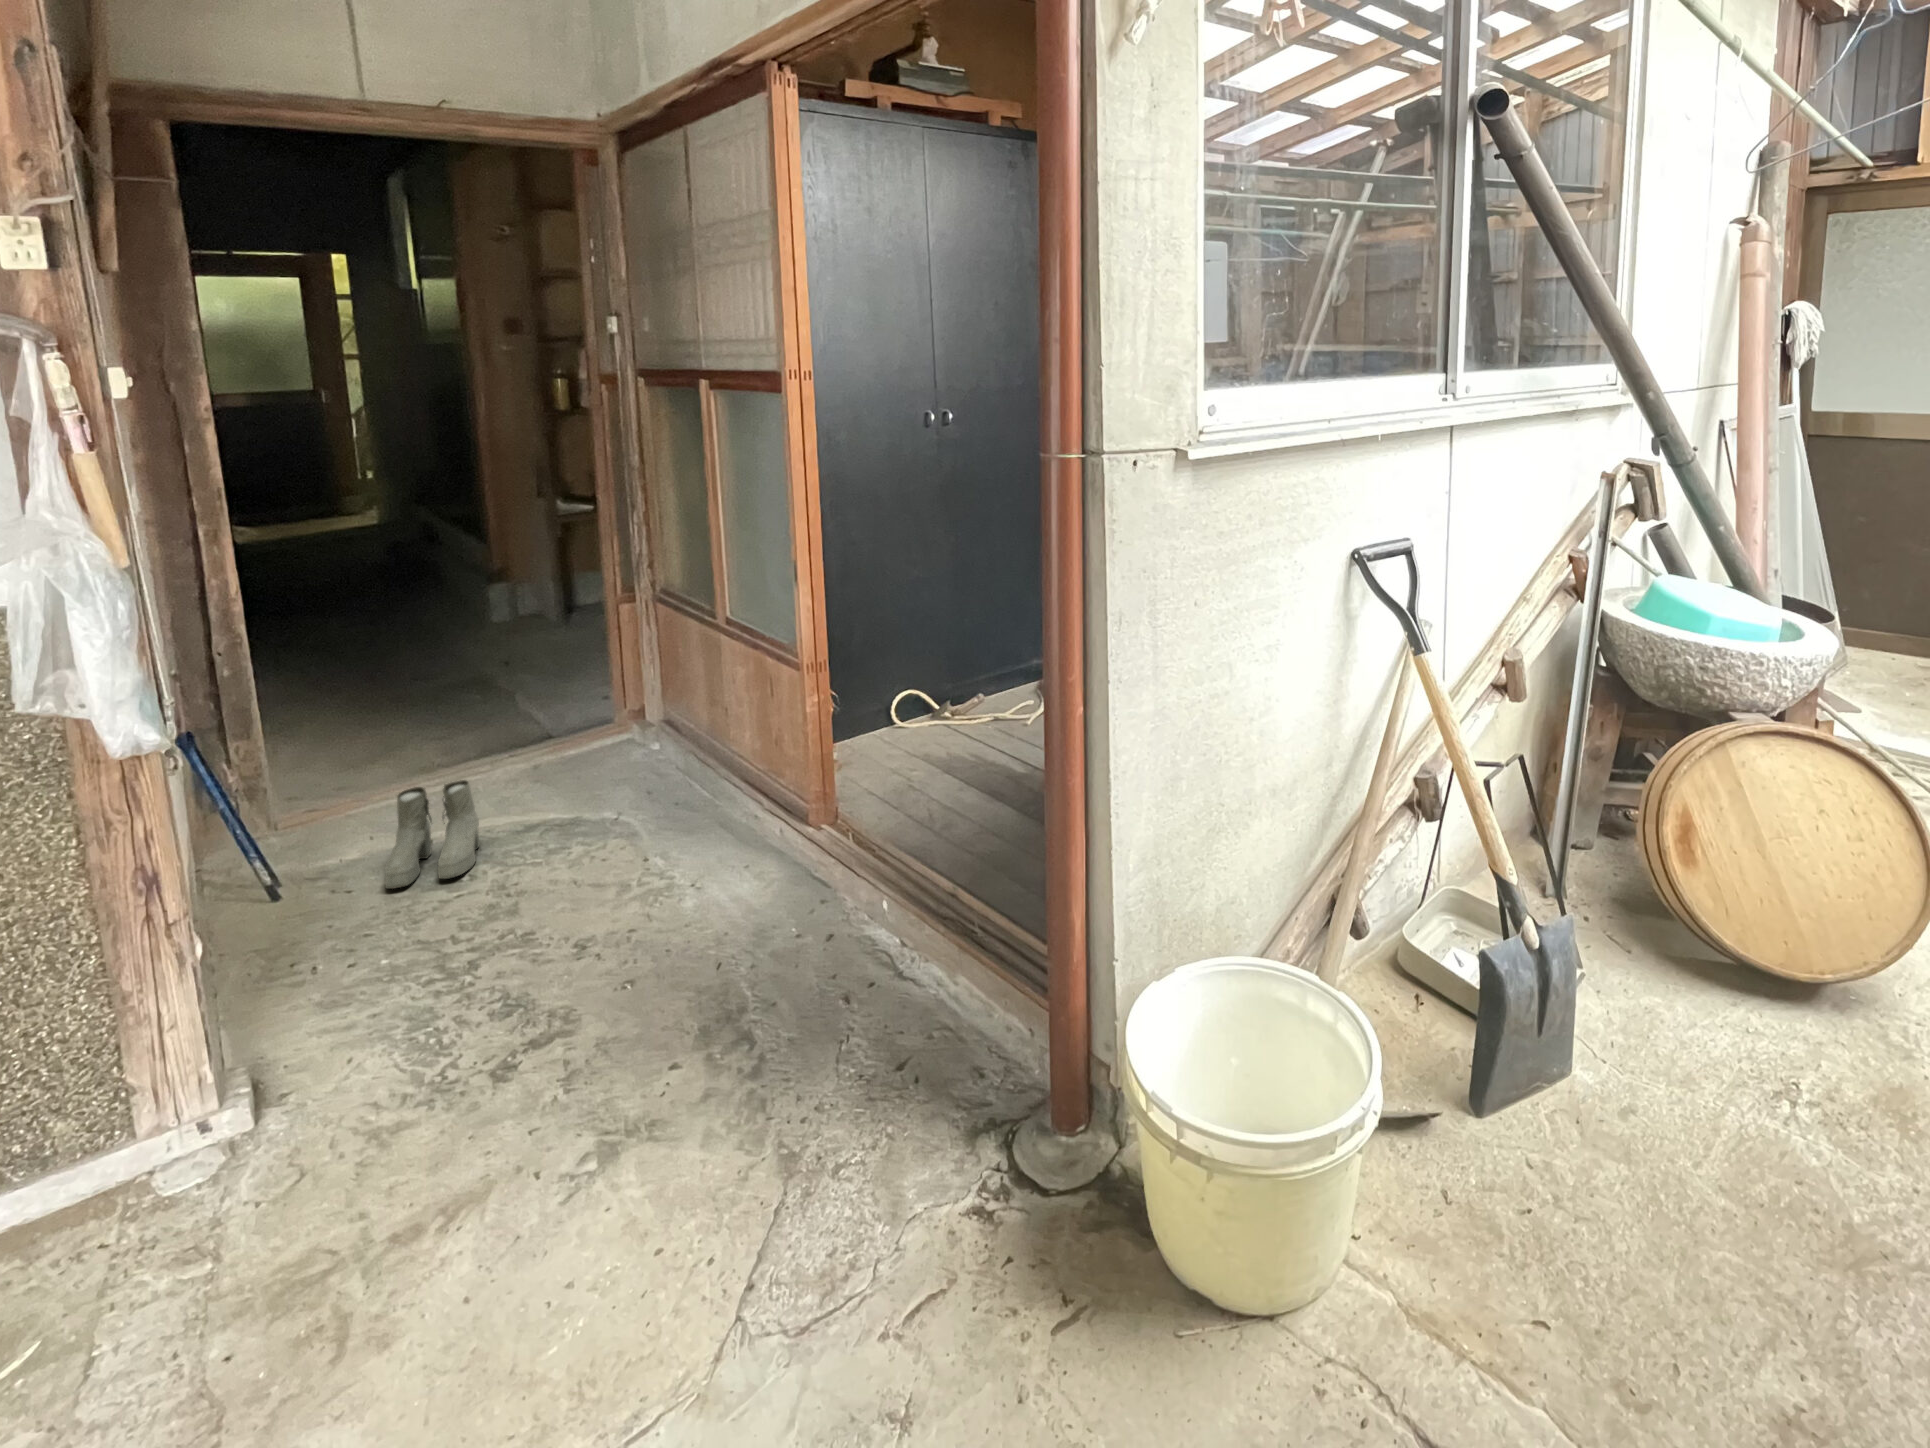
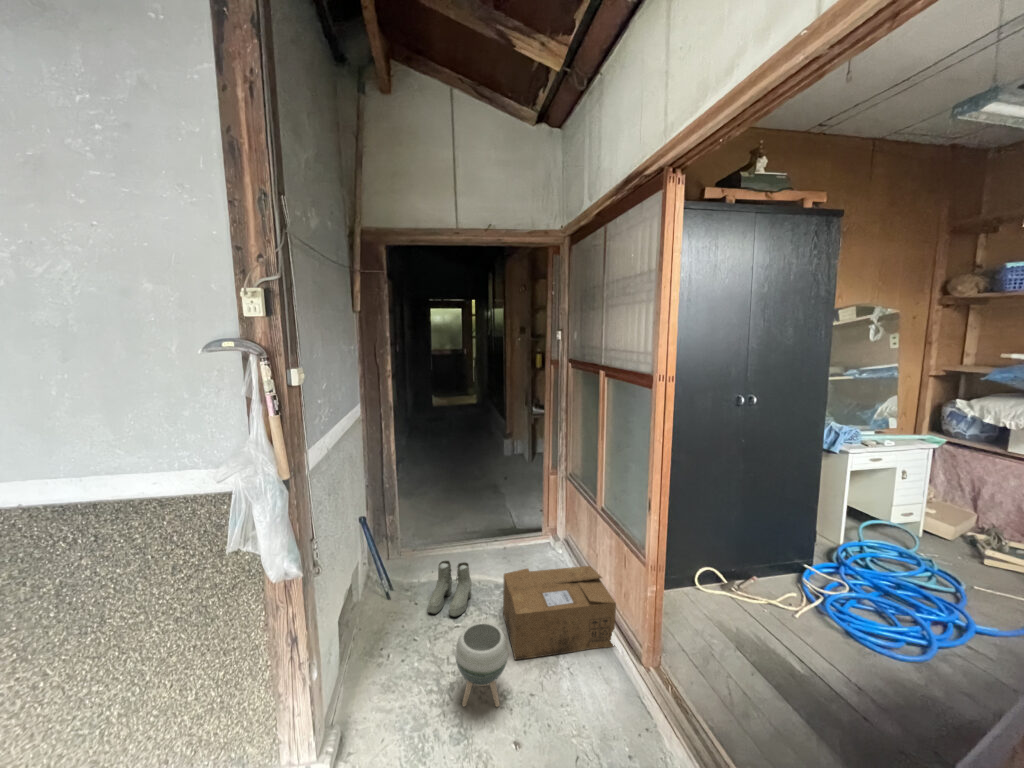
cardboard box: none [551,727,769,893] -> present [503,566,616,660]
planter: none [482,826,586,970] -> present [455,622,508,707]

